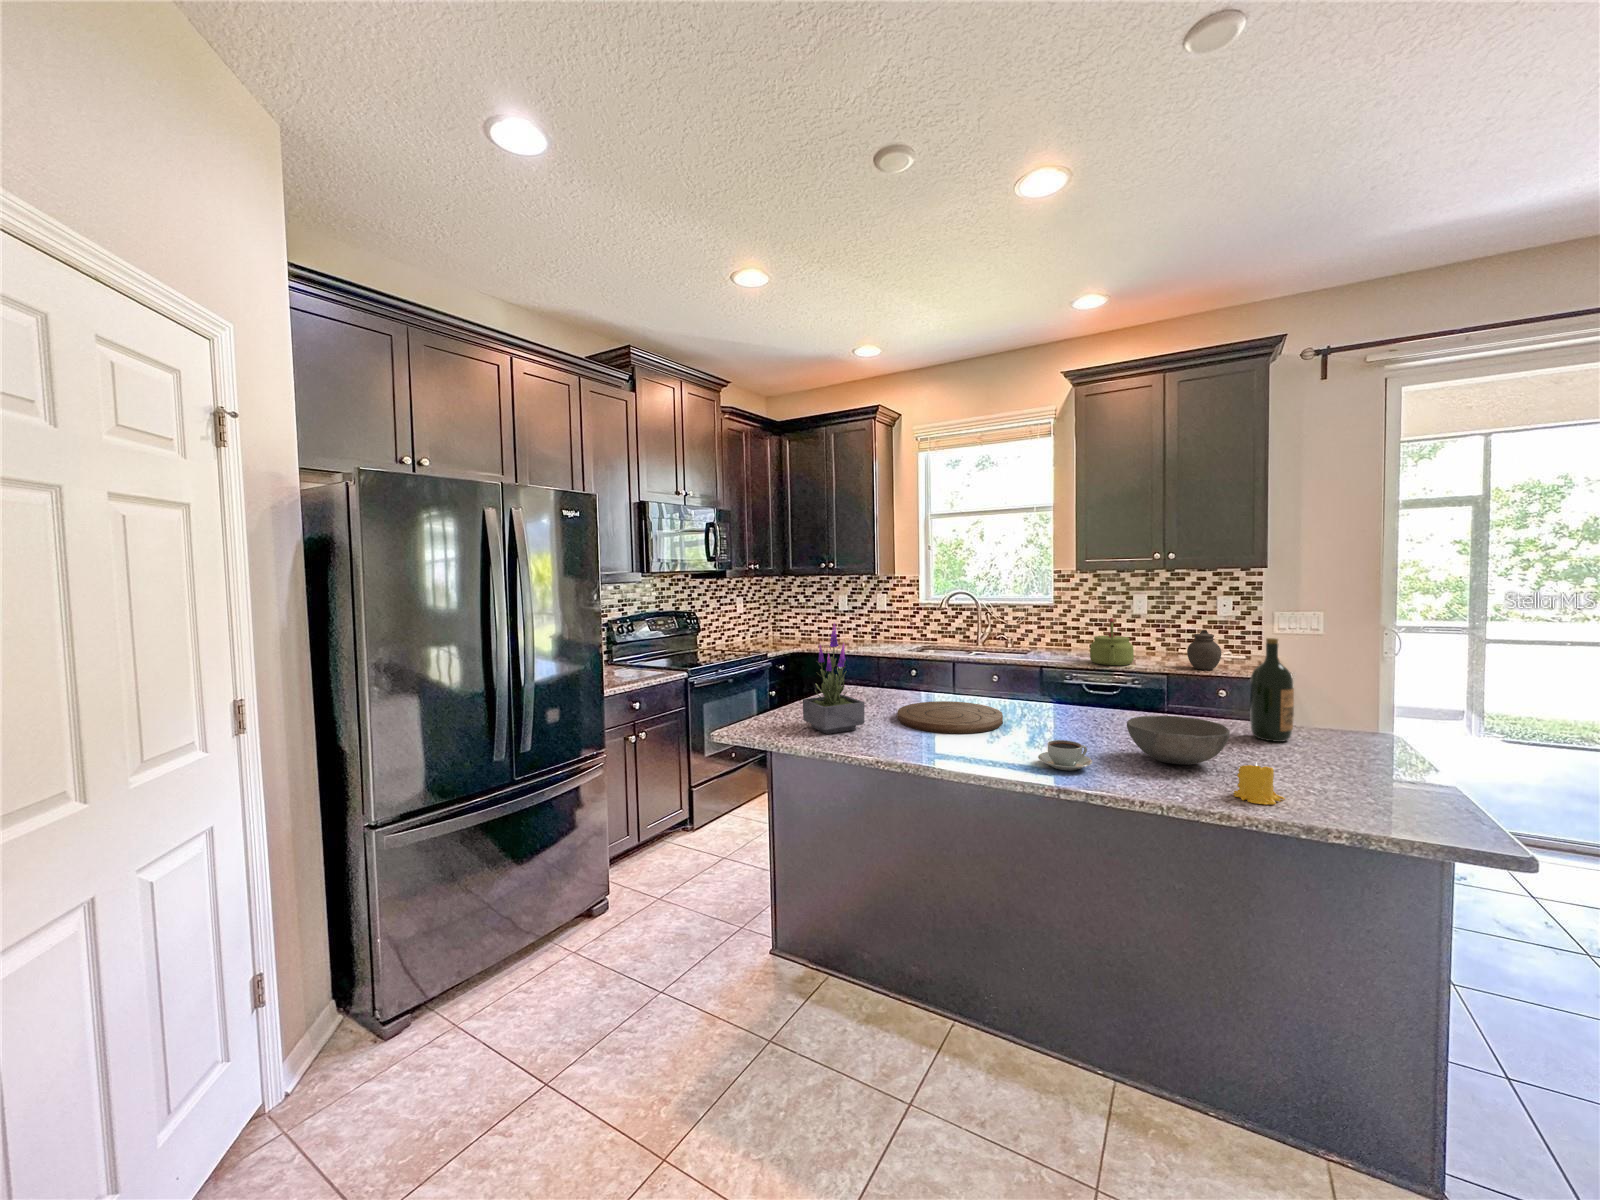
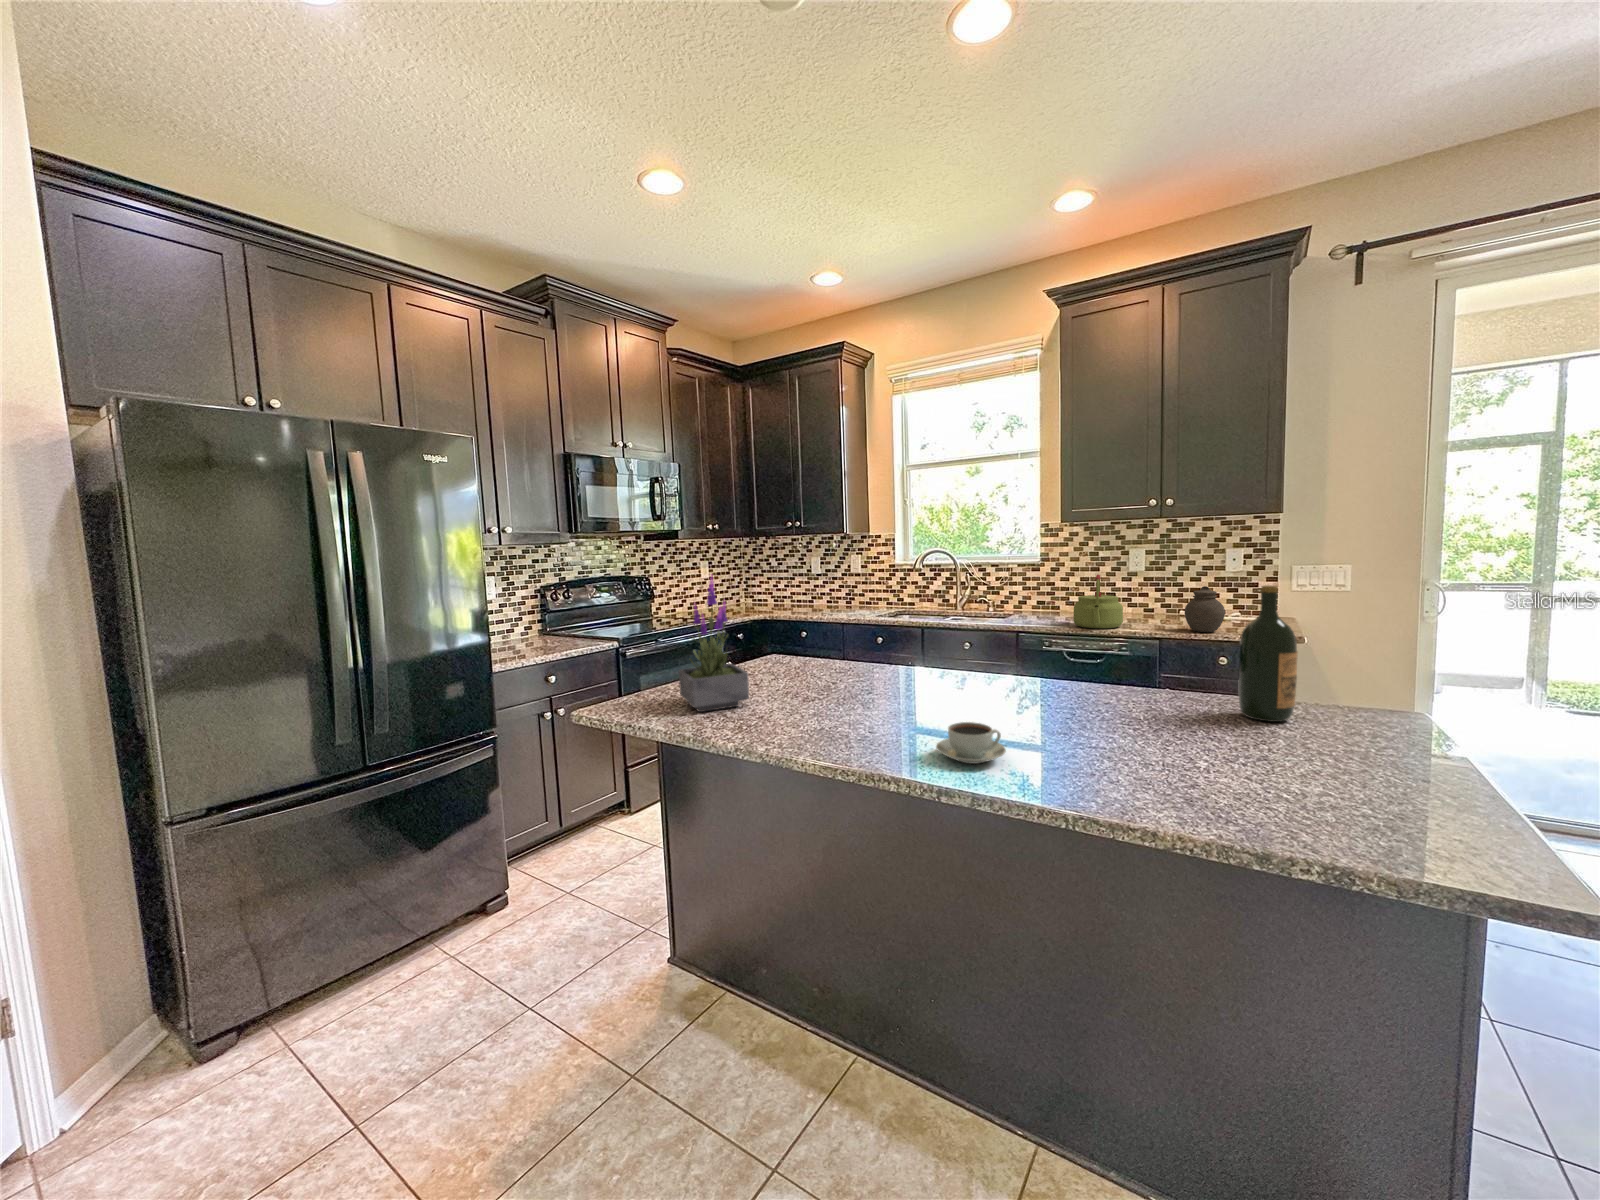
cutting board: present [897,701,1003,734] -> none [800,671,927,711]
bowl: present [1127,716,1230,764] -> none [1061,689,1197,755]
candle: present [1234,762,1285,805] -> none [1190,755,1266,821]

